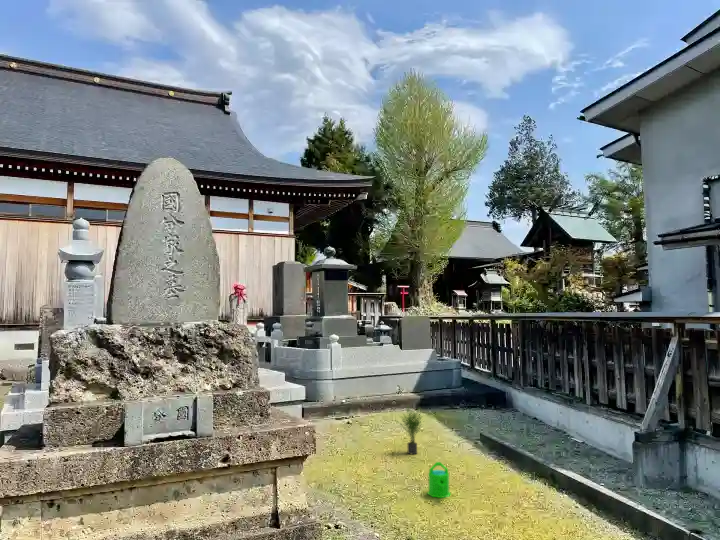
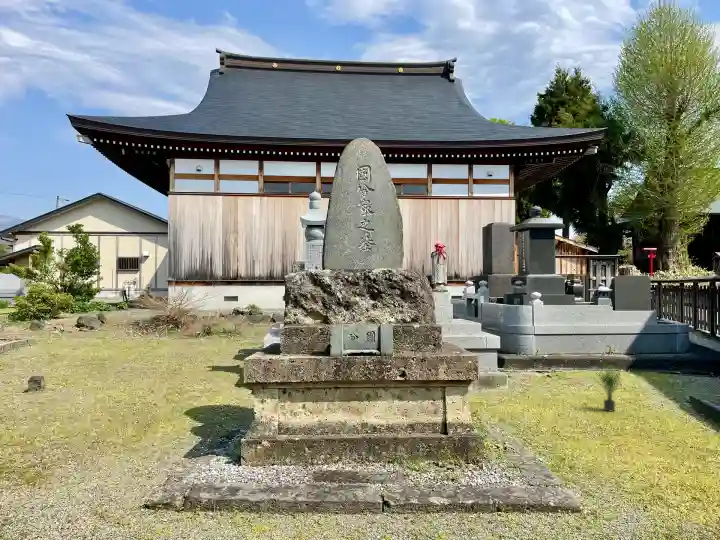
watering can: present [428,462,451,498] -> none [609,414,636,449]

